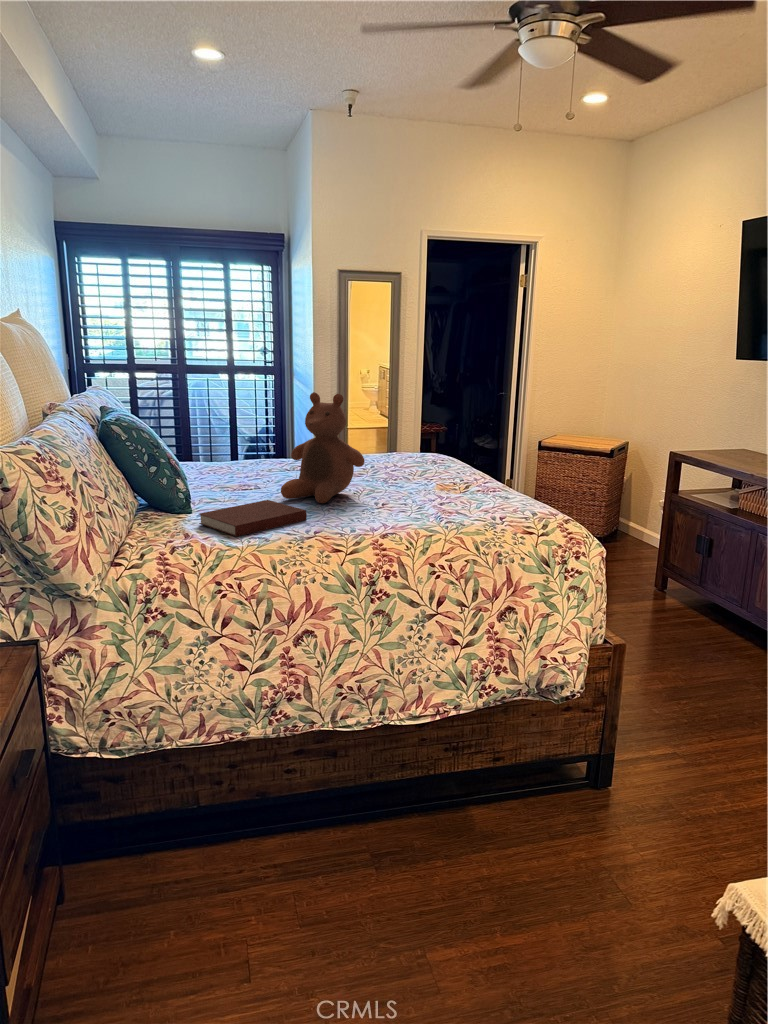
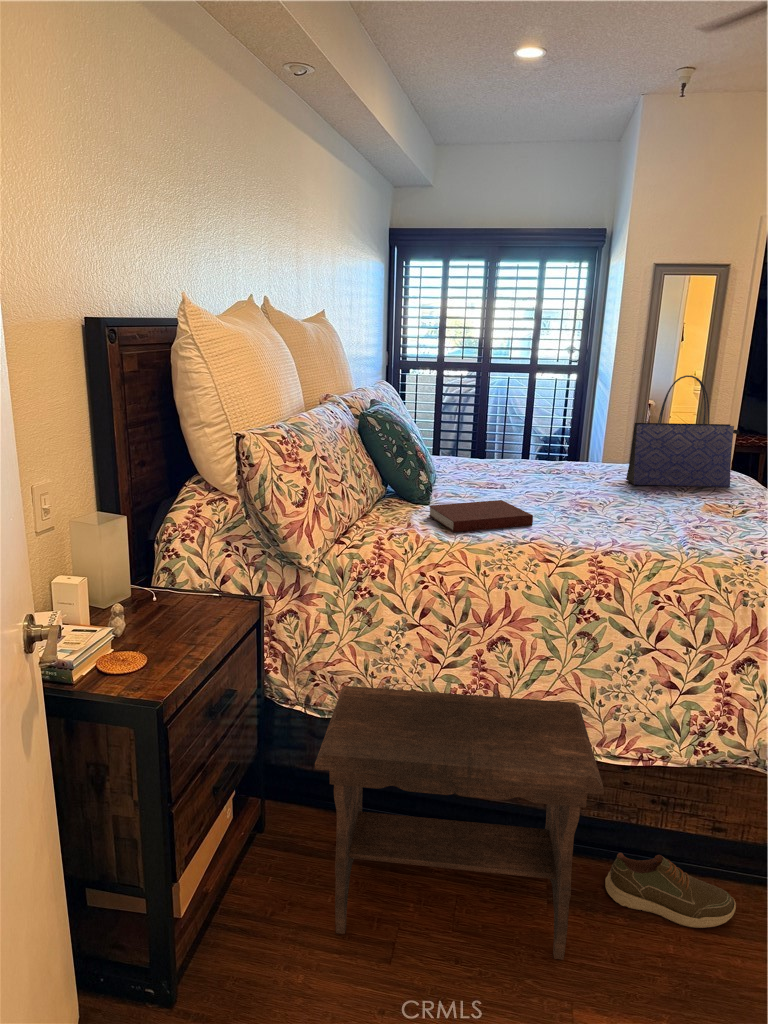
tote bag: none [362,372,448,474] -> present [626,375,739,487]
stuffed bear: present [281,392,365,503] -> none [521,394,614,510]
footstool: none [146,677,432,979] -> present [315,686,604,960]
shoe: none [419,792,522,847] -> present [605,853,736,928]

